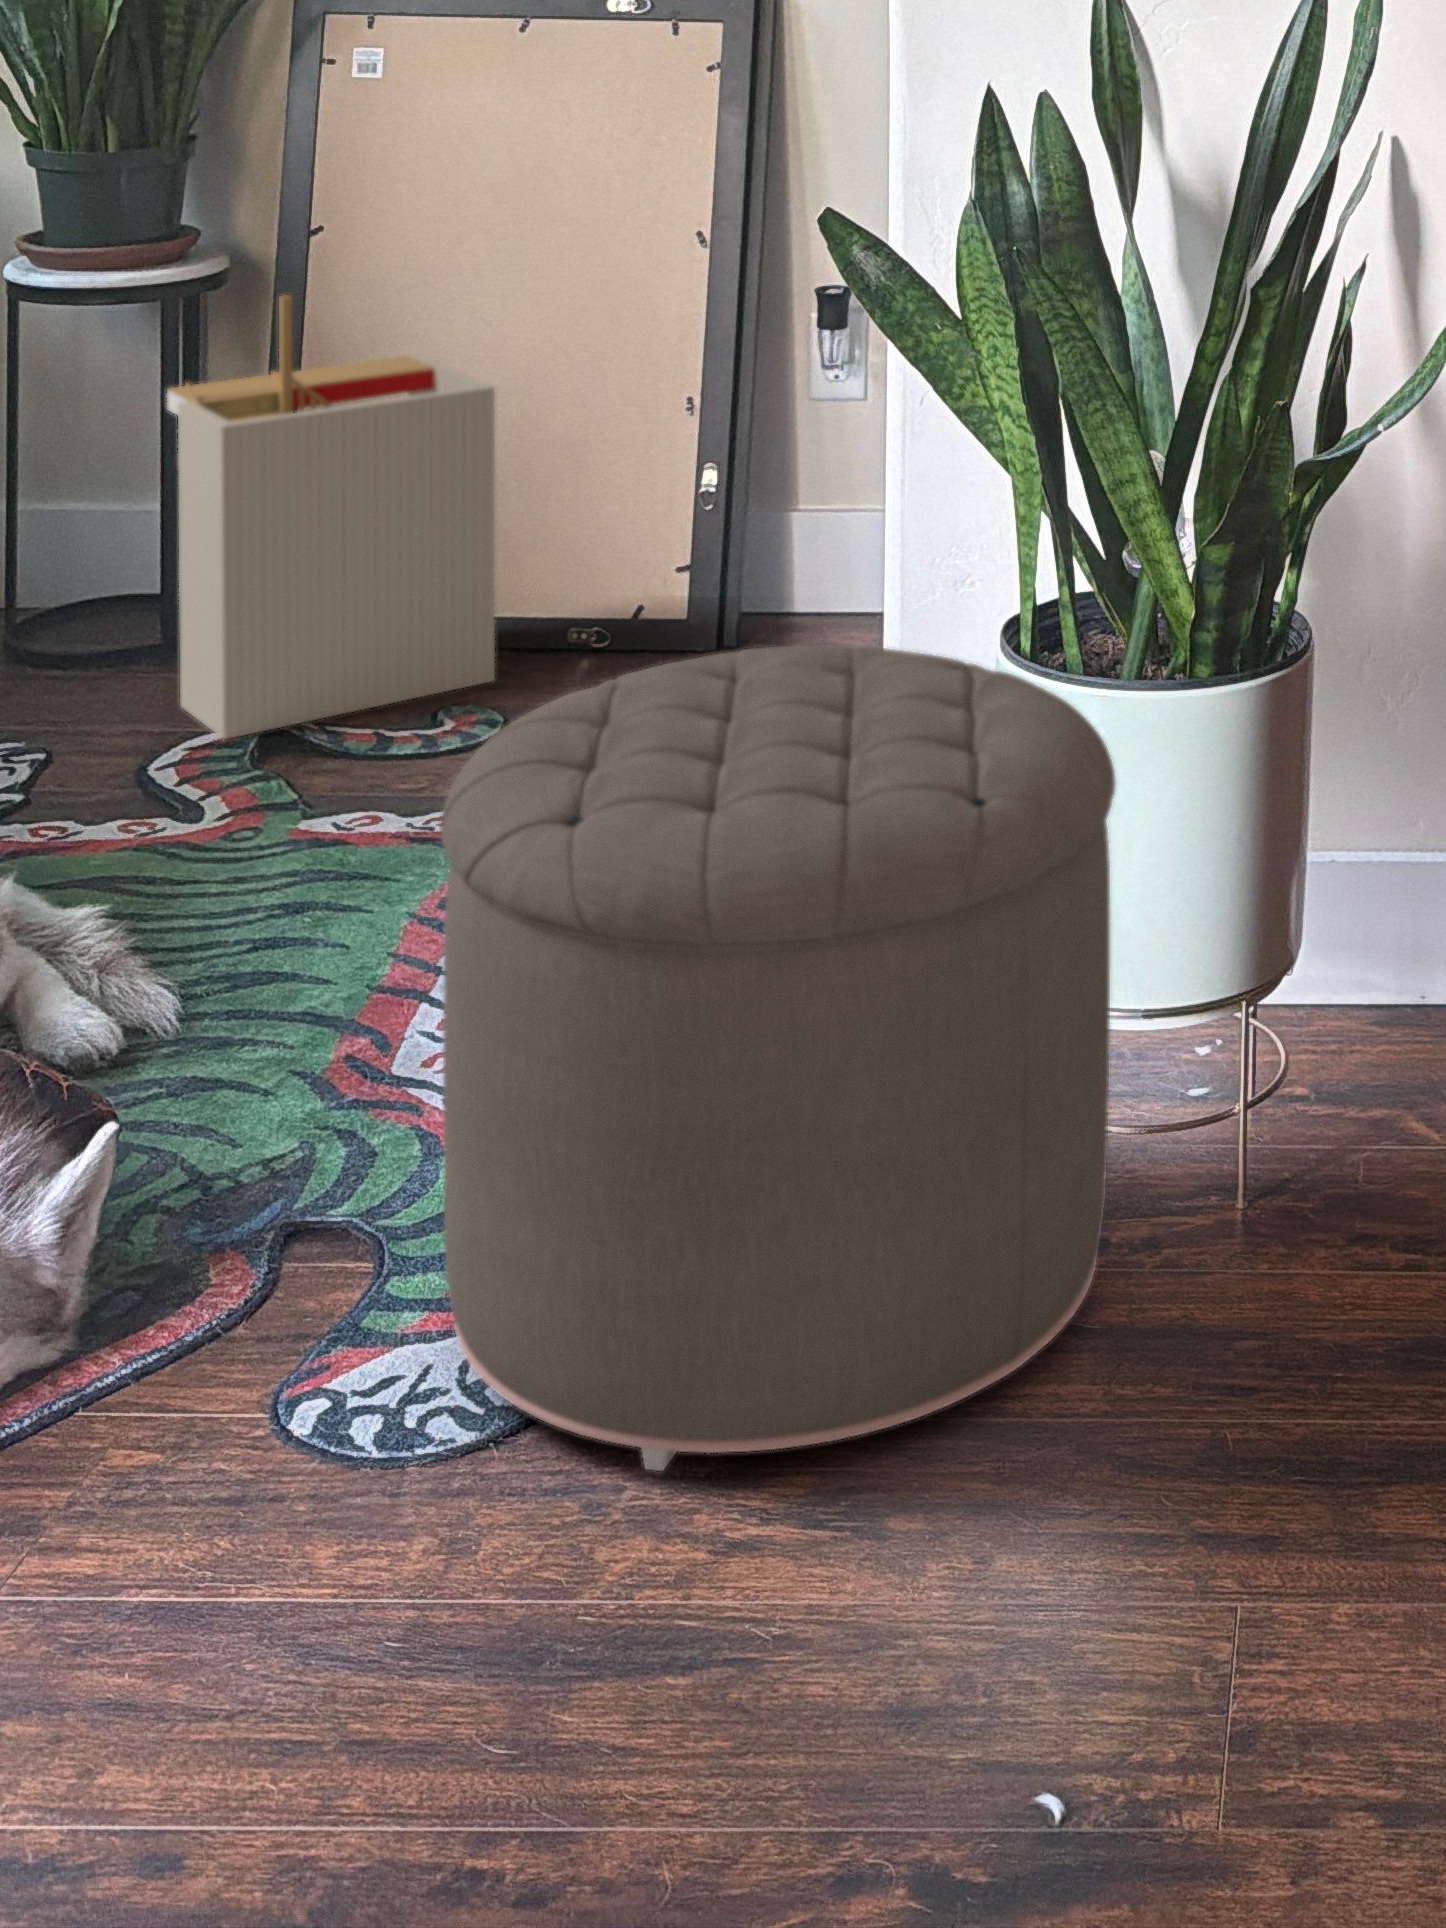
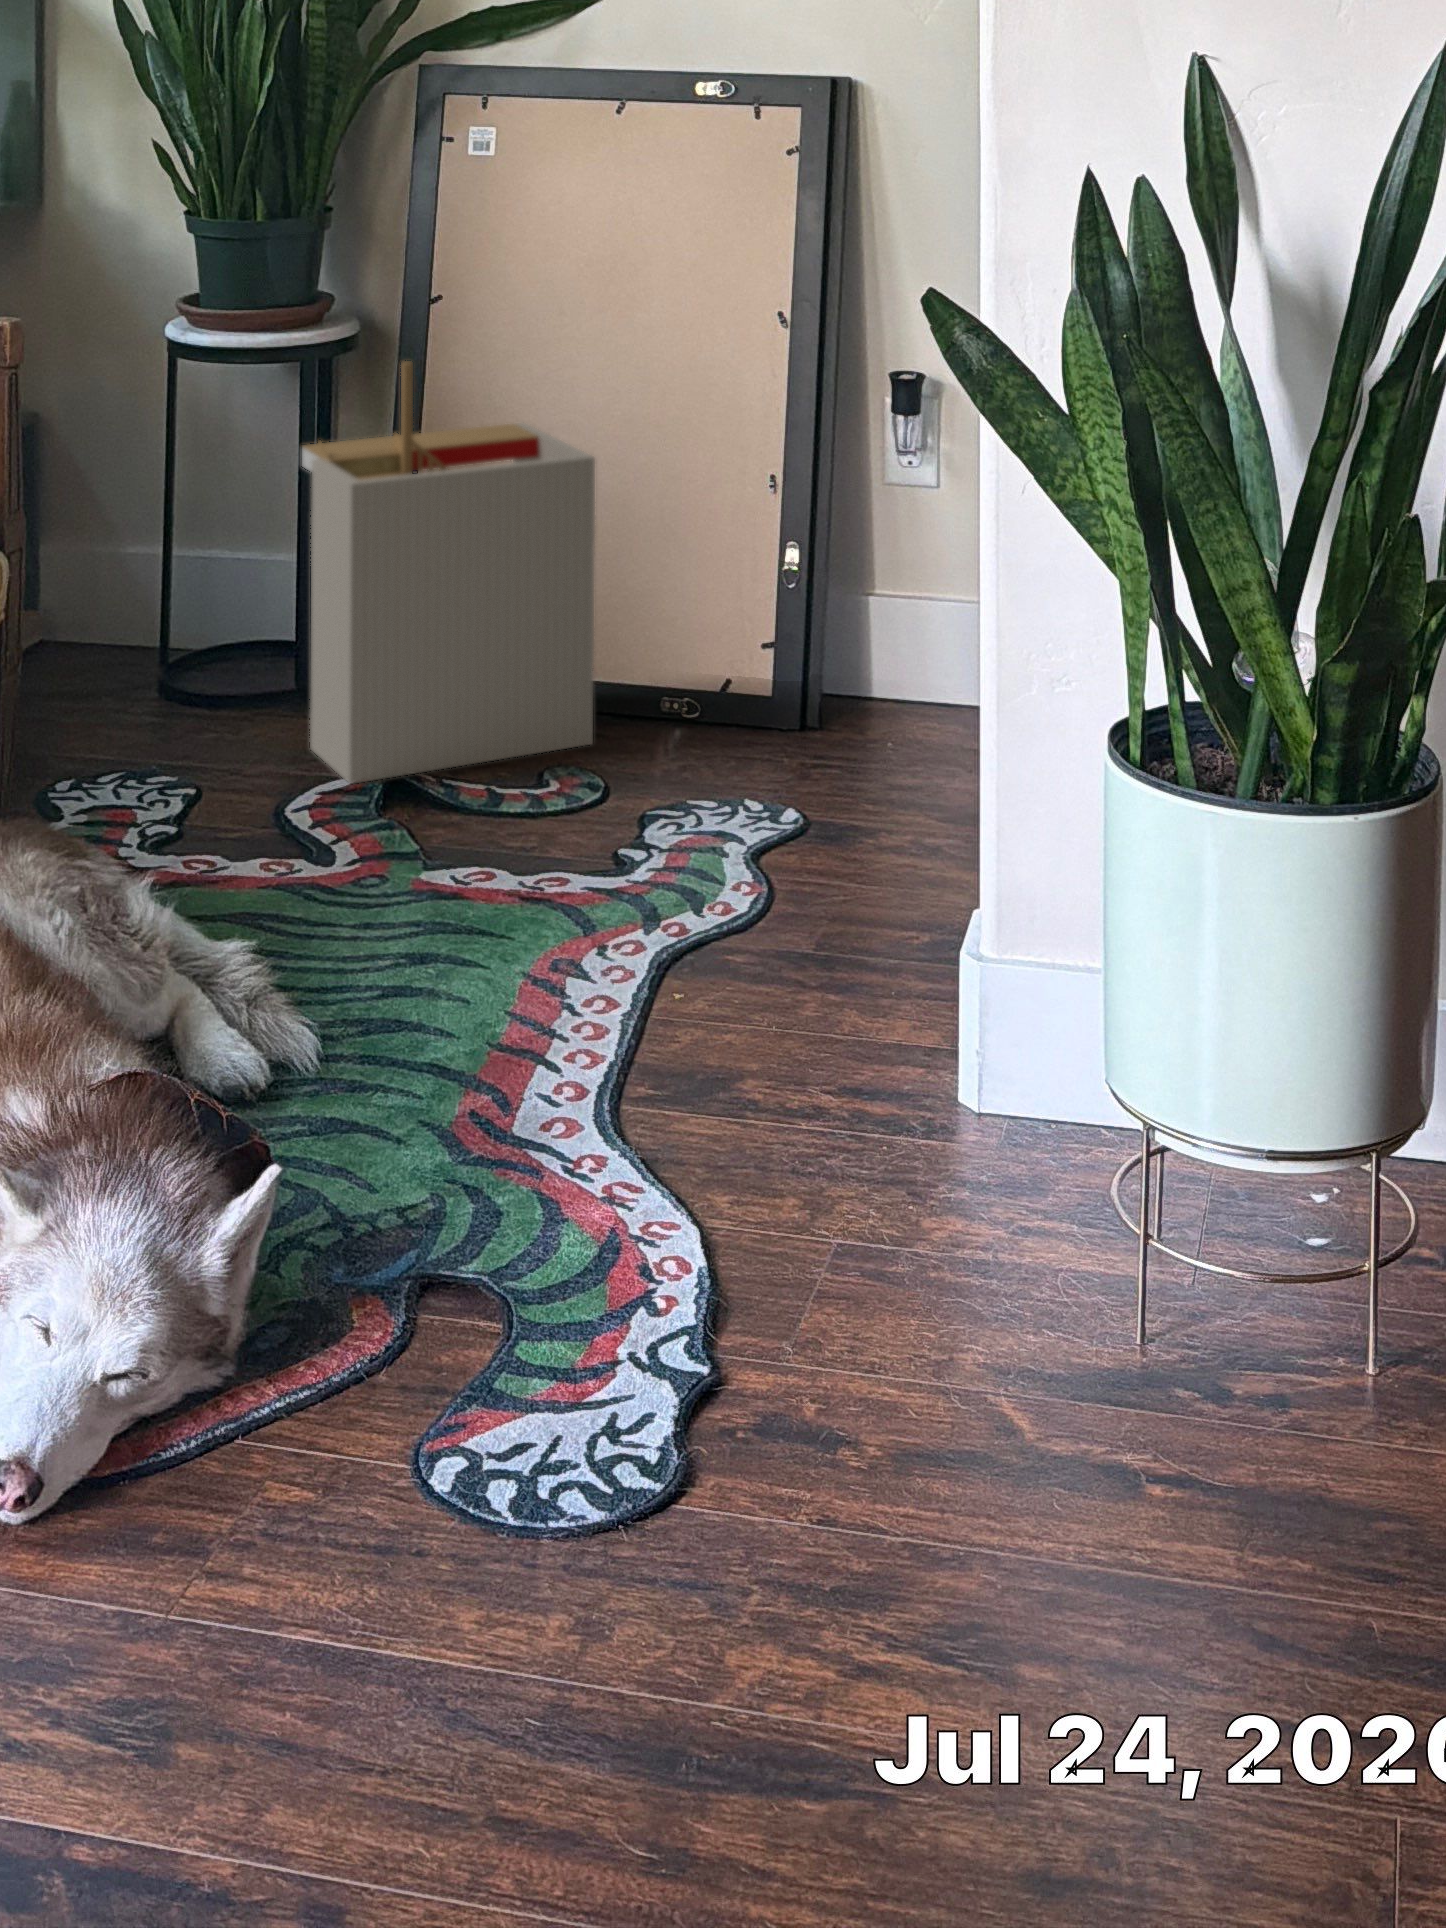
ottoman: present [440,645,1116,1471] -> none [574,736,1246,1586]

